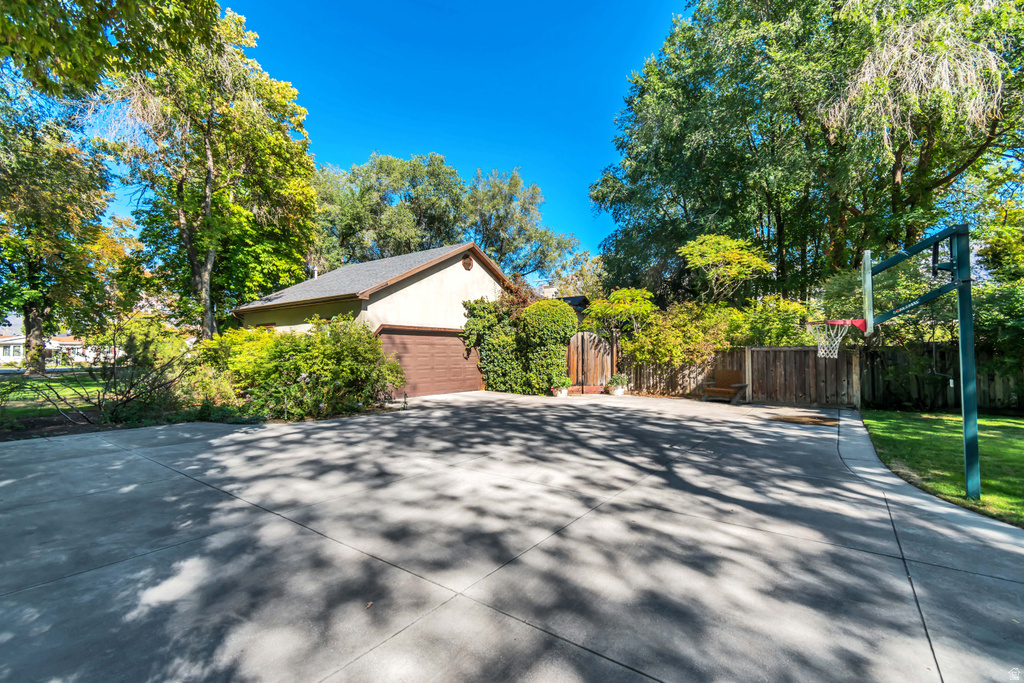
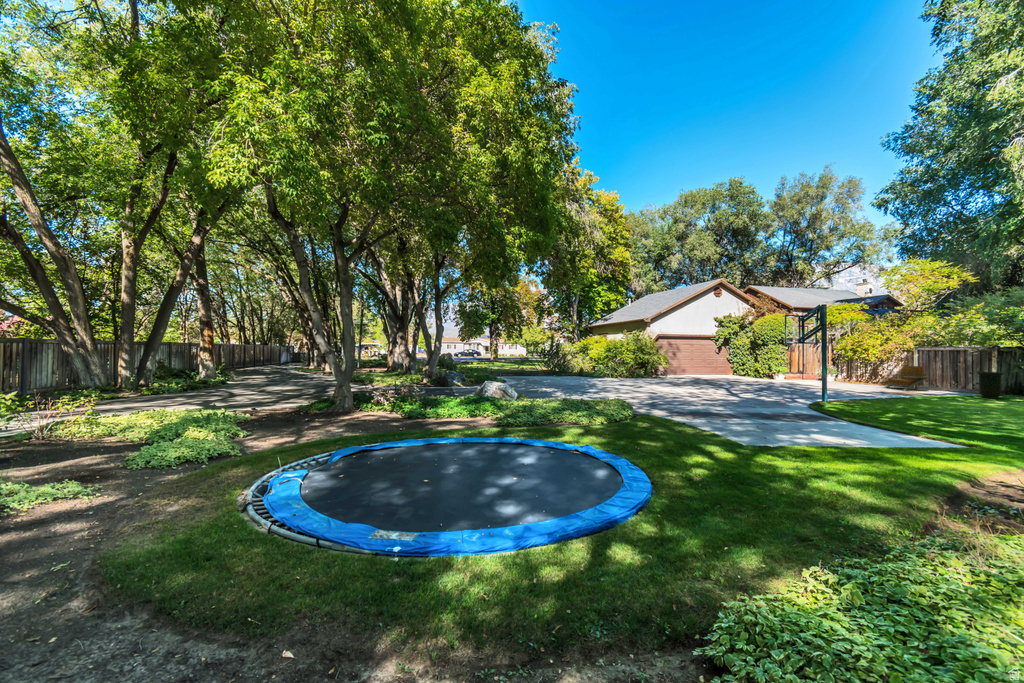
trash can: none [814,375,848,410] -> present [976,371,1004,398]

